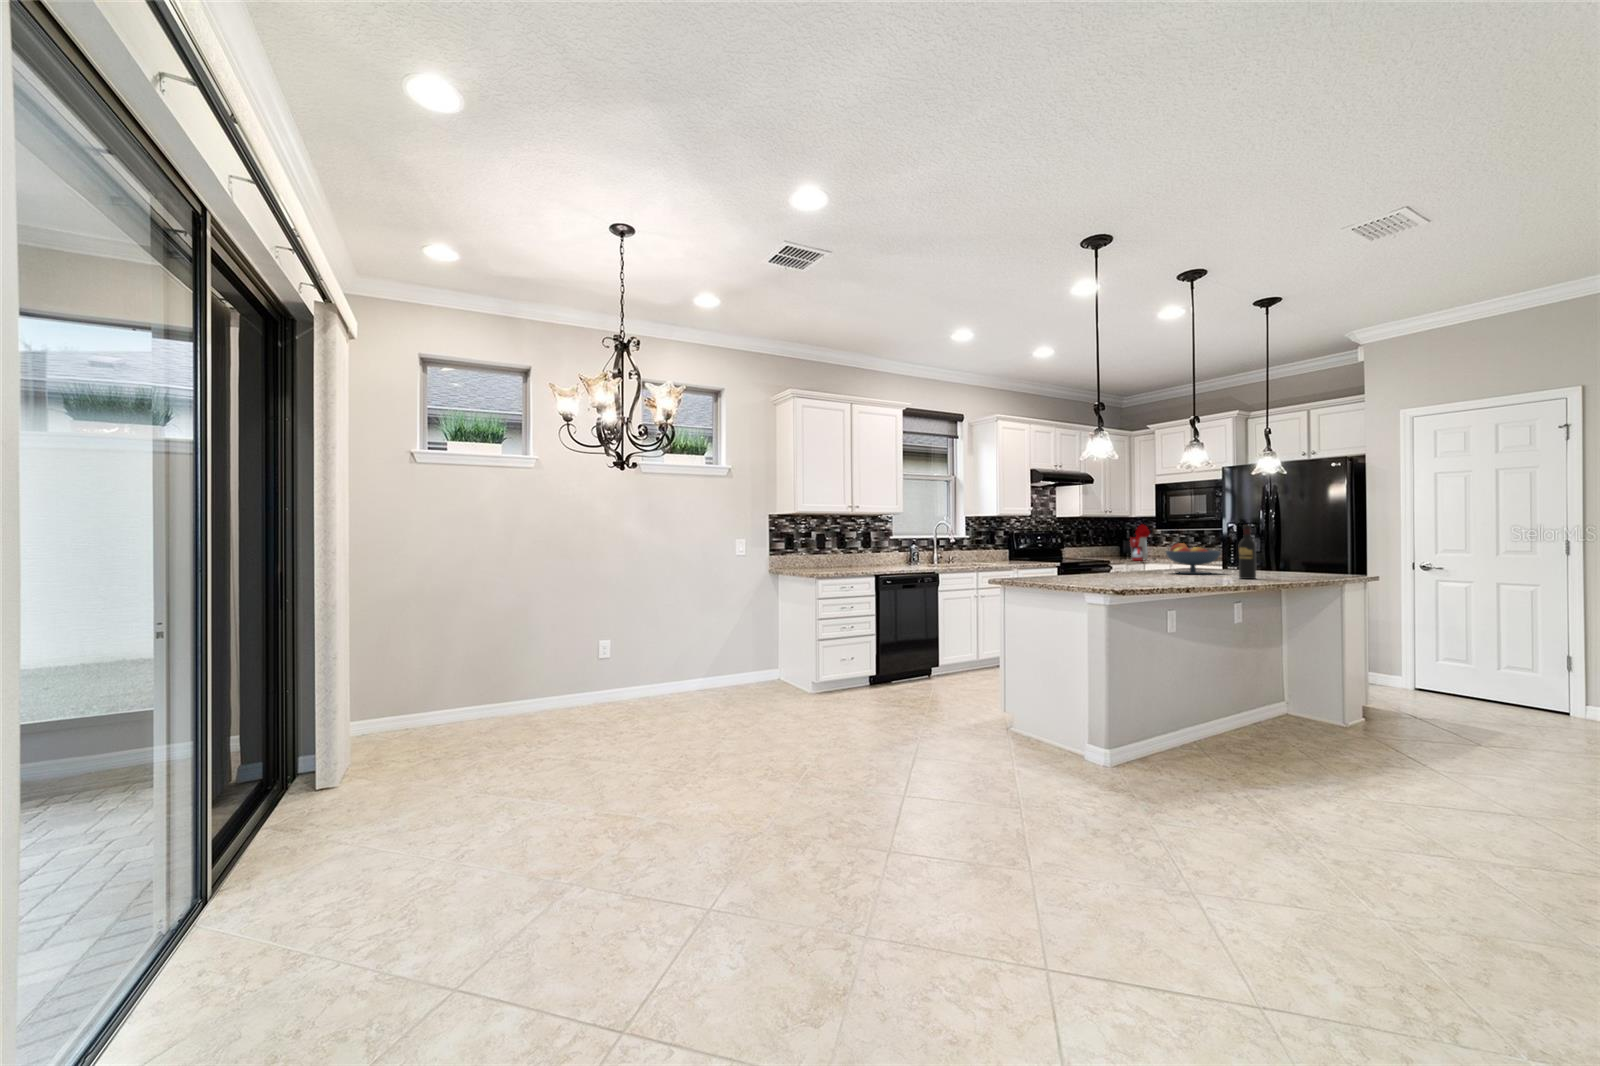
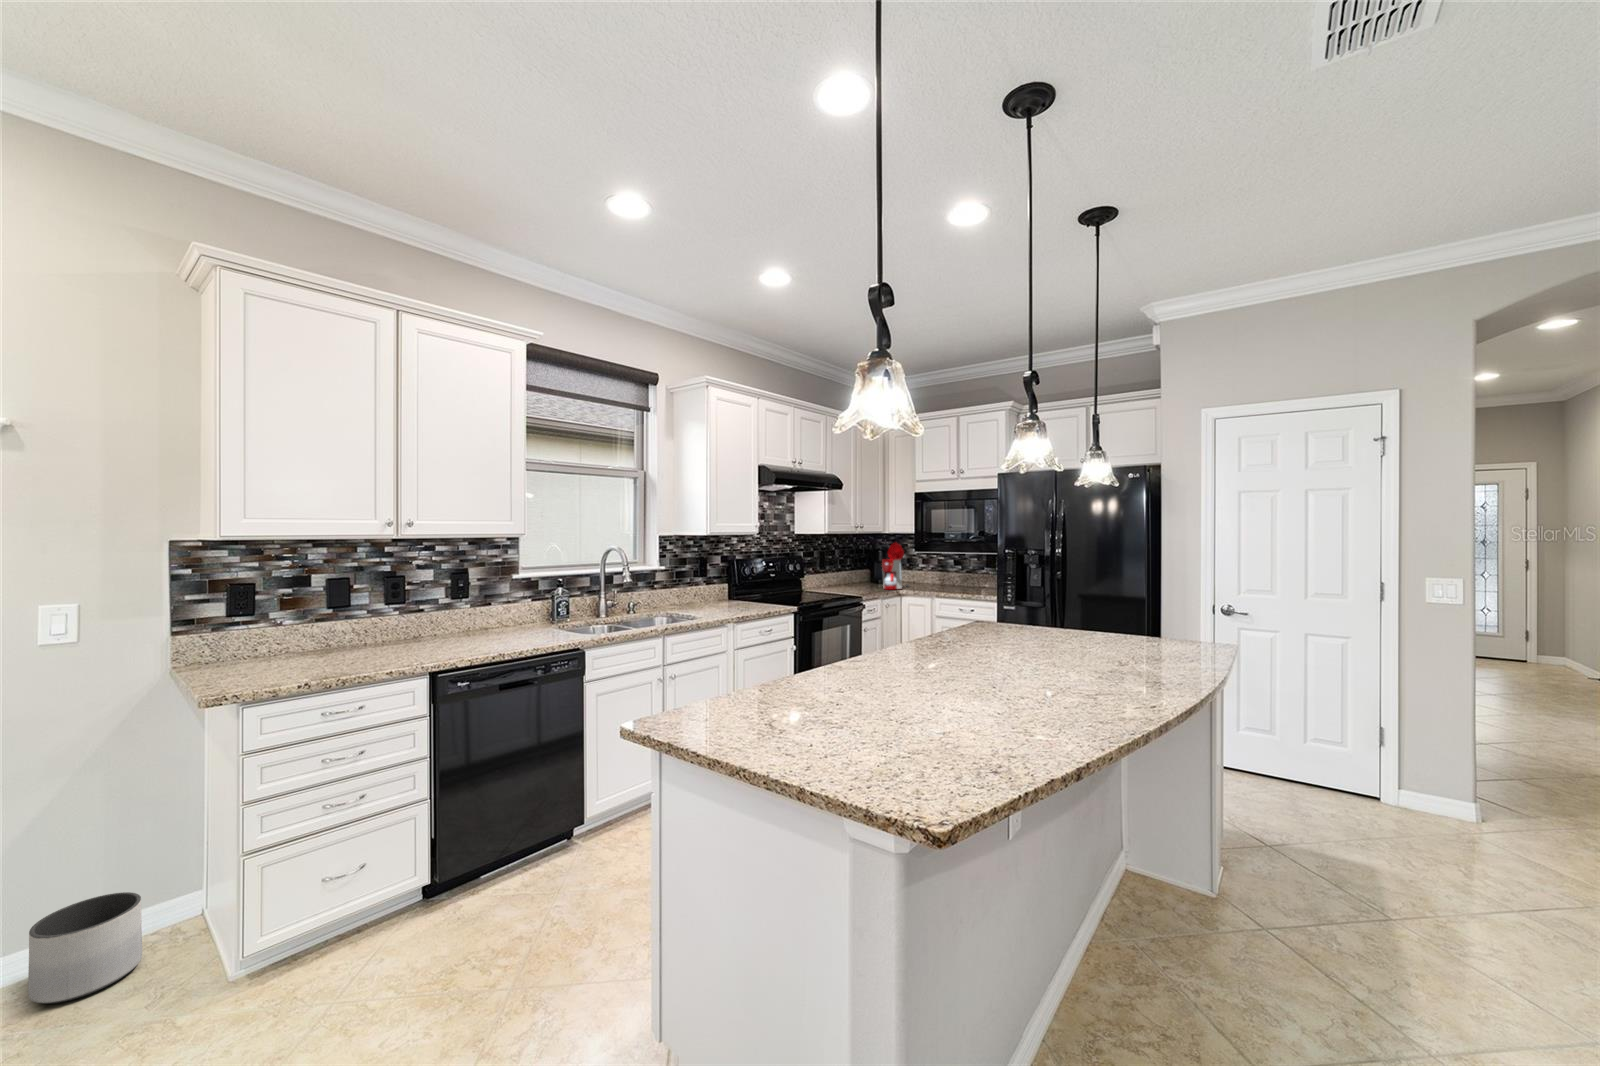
wine bottle: present [1239,525,1256,579] -> none [1132,595,1166,712]
fruit bowl: present [1166,543,1221,574] -> none [966,604,1057,666]
planter: none [746,658,776,690] -> present [28,892,142,1004]

